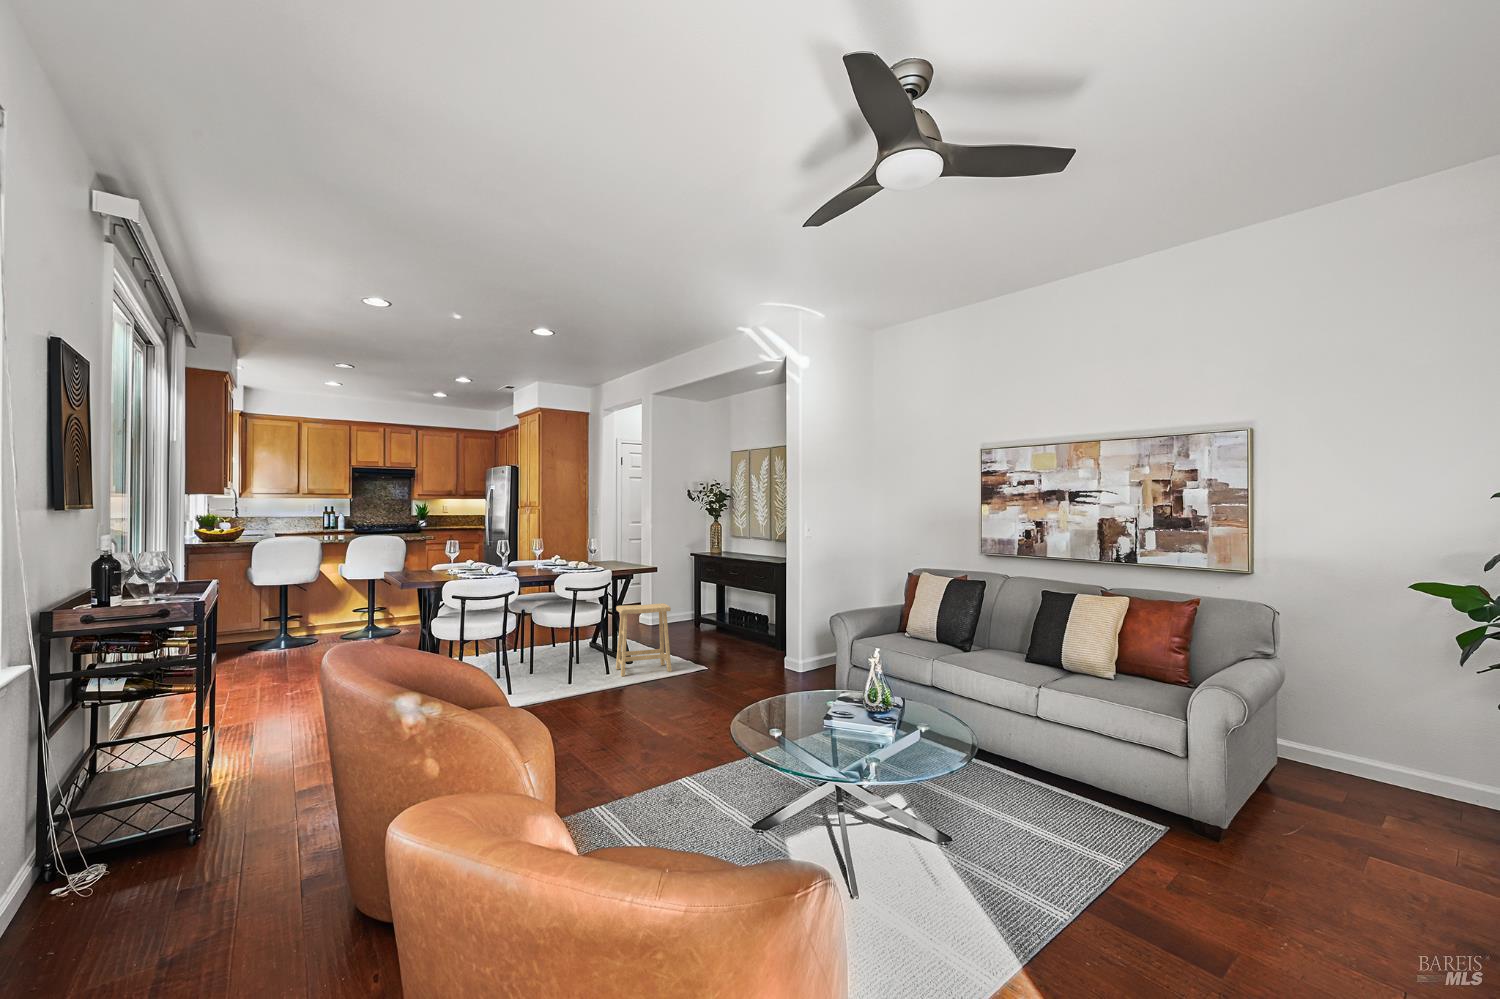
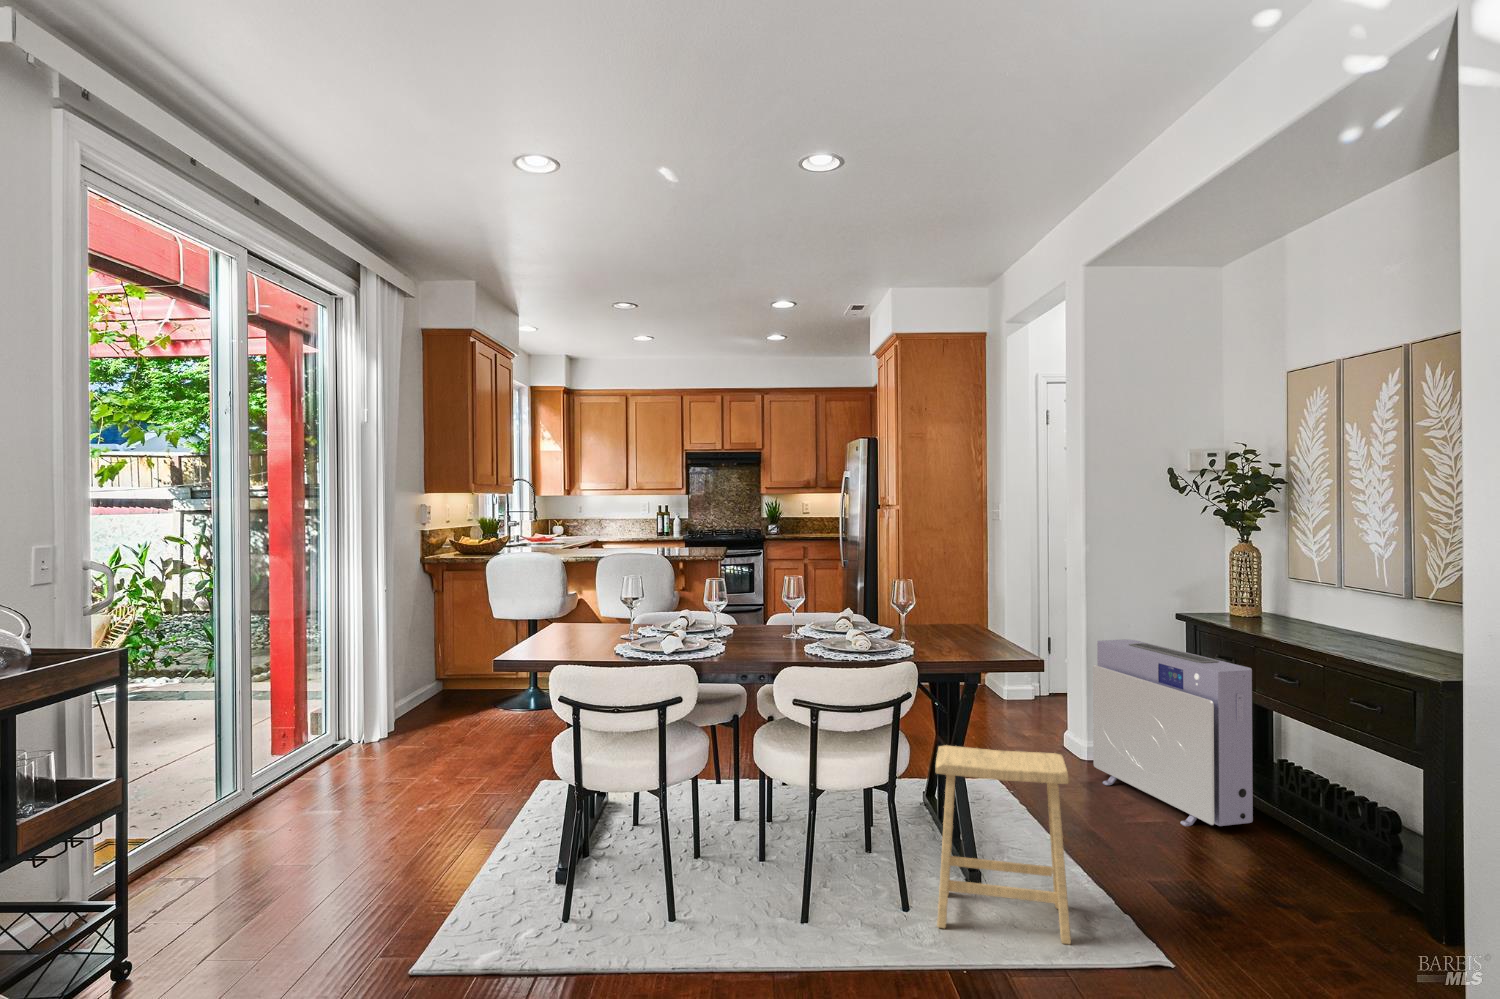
air purifier: none [656,568,721,640] -> present [1093,639,1253,826]

